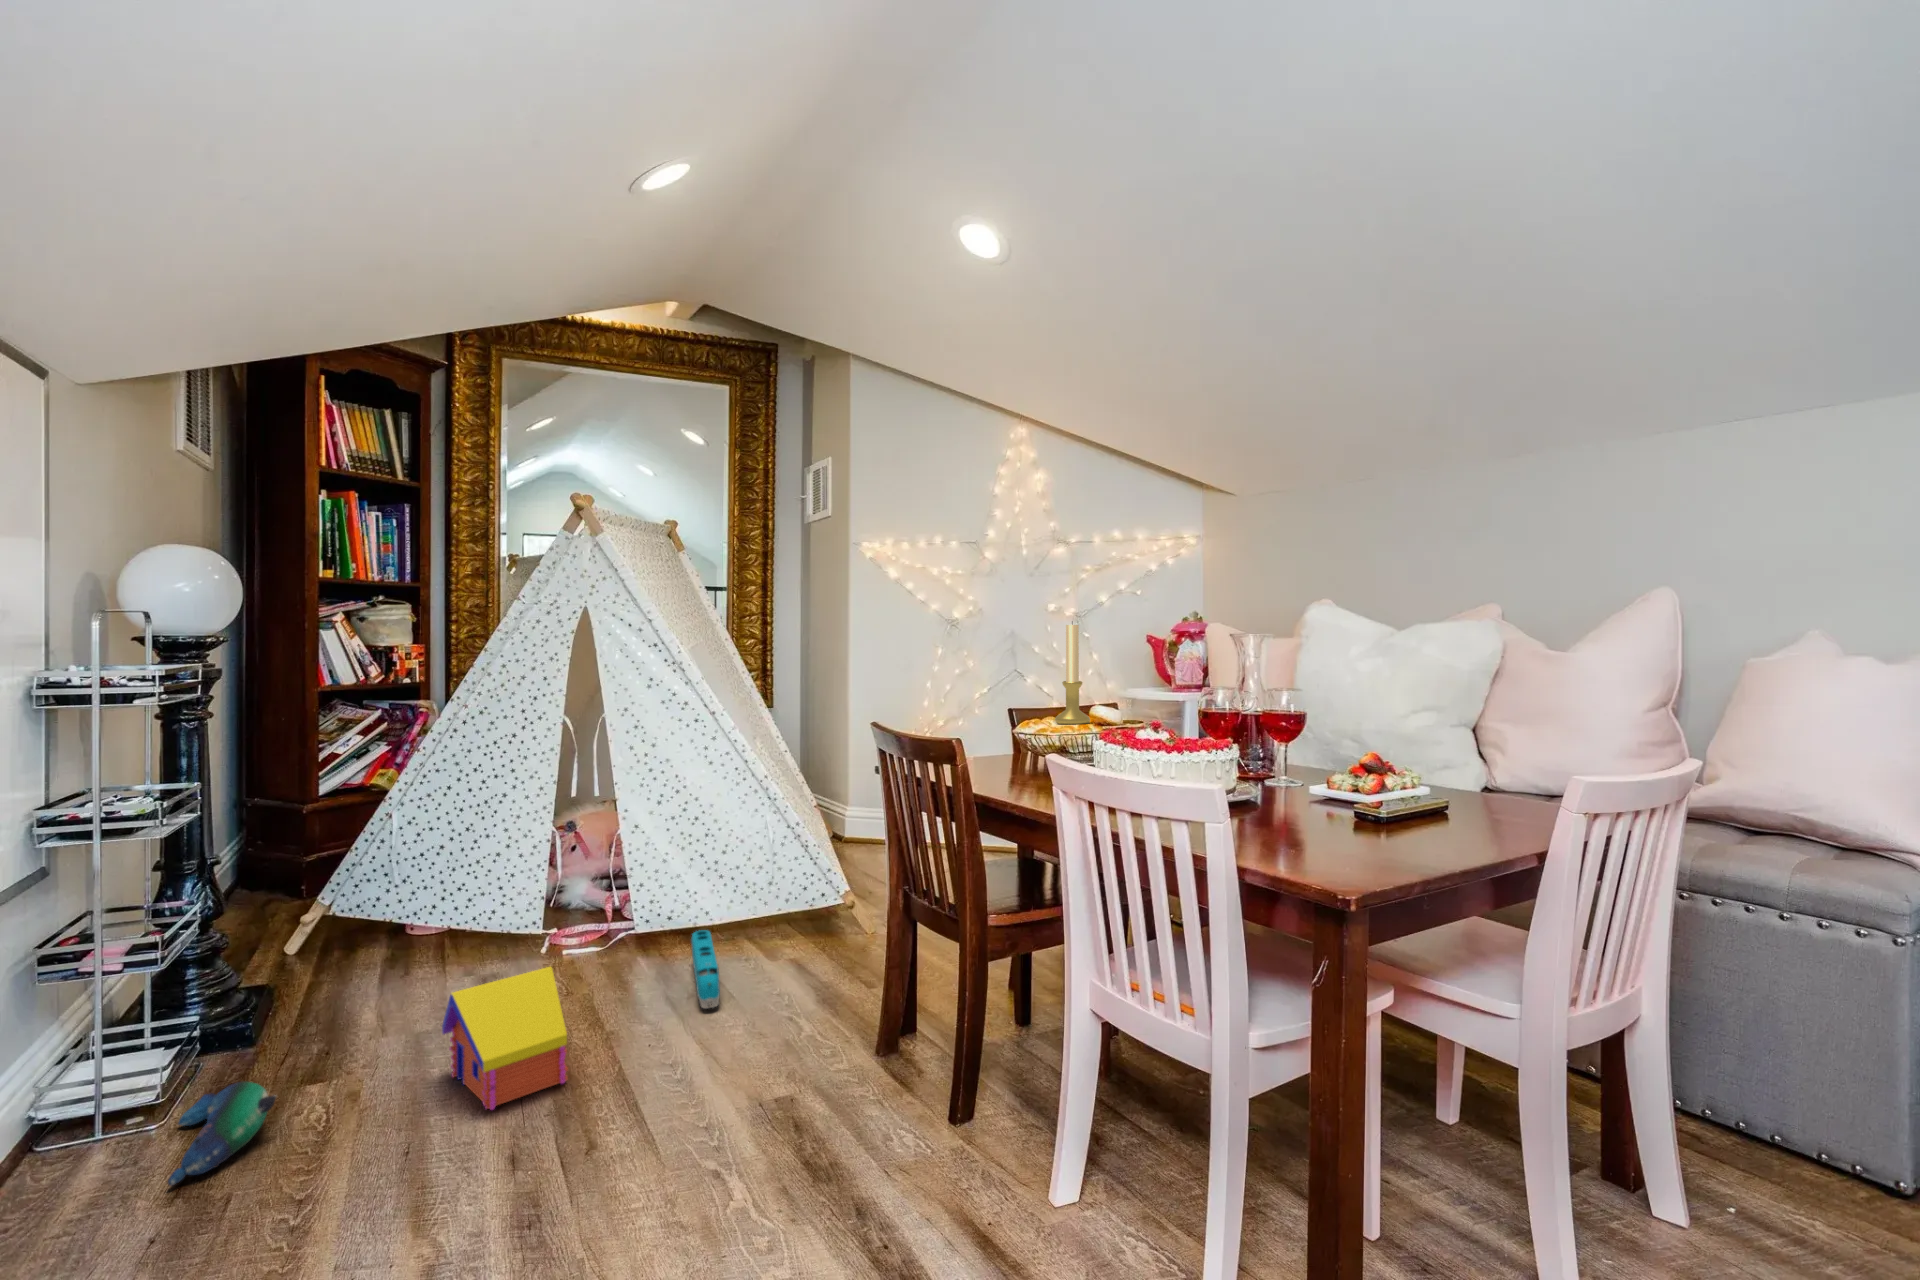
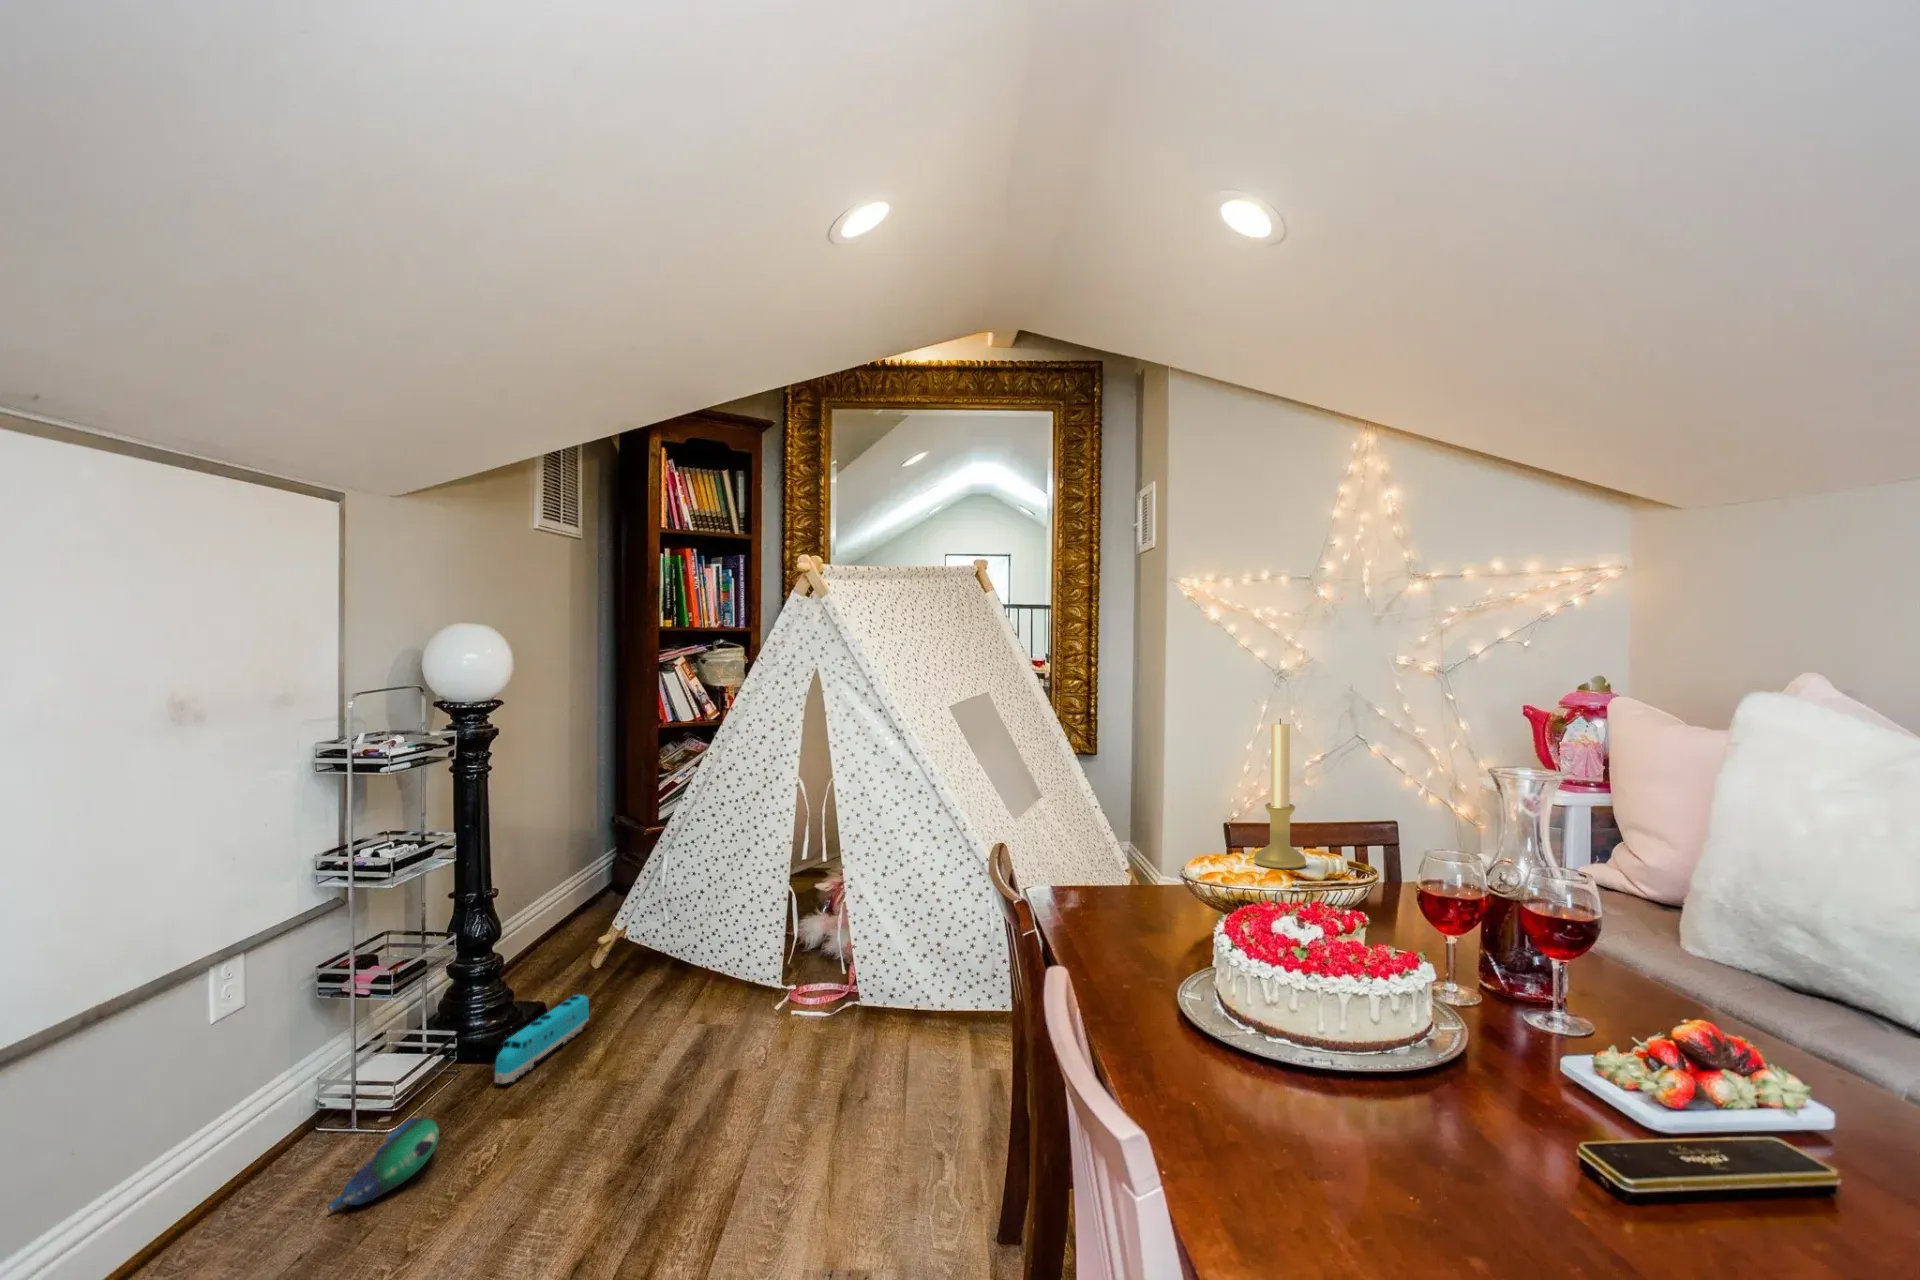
toy train: present [691,930,720,1008] -> present [495,995,589,1083]
toy house: present [442,967,568,1110] -> none [574,1061,679,1208]

